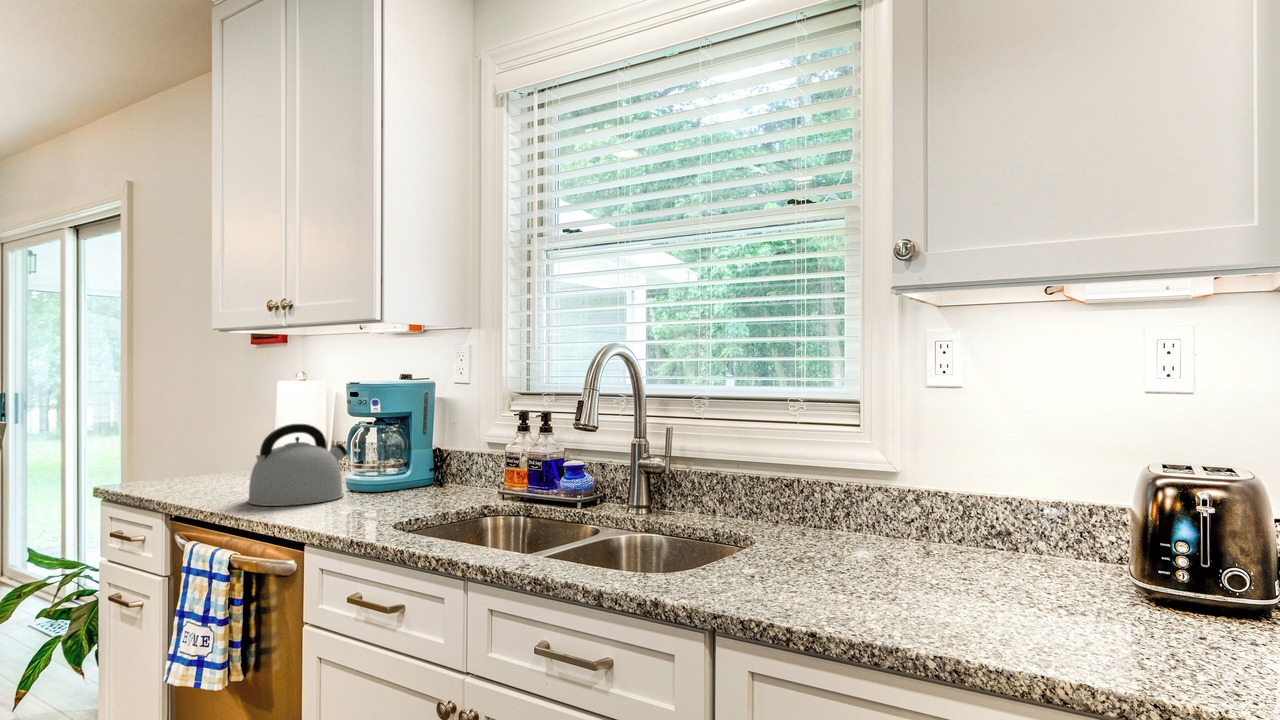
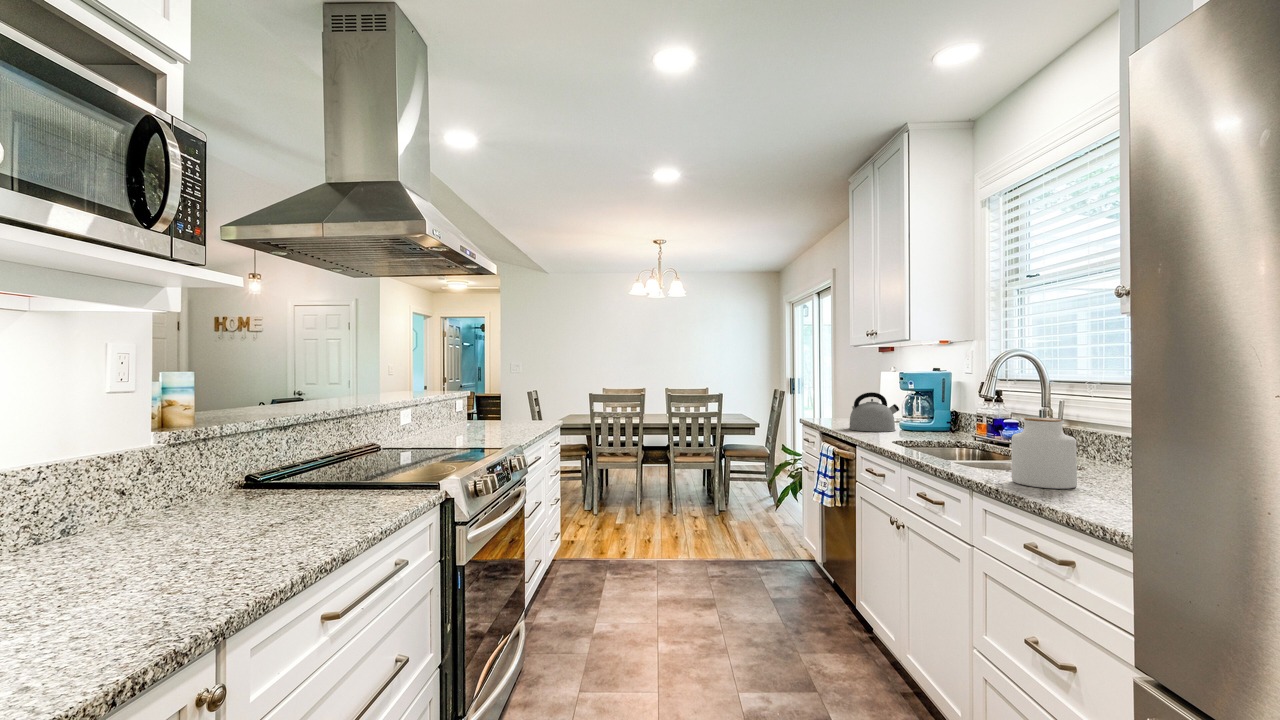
jar: none [773,469,875,608] -> present [1012,418,1077,489]

